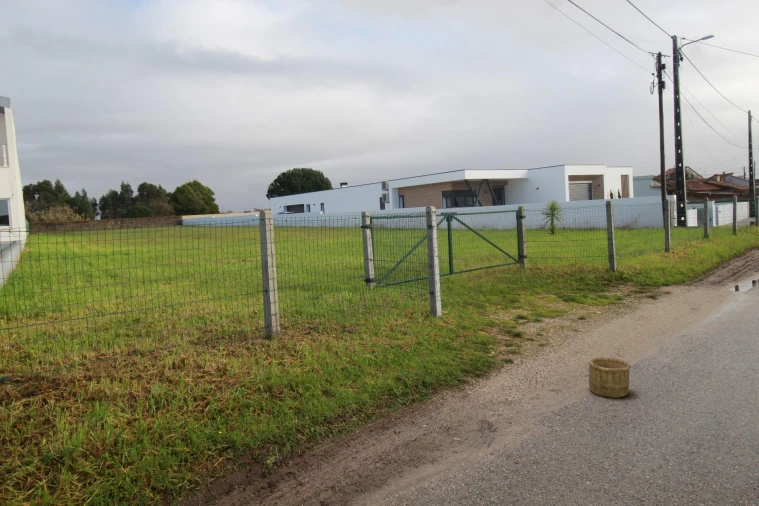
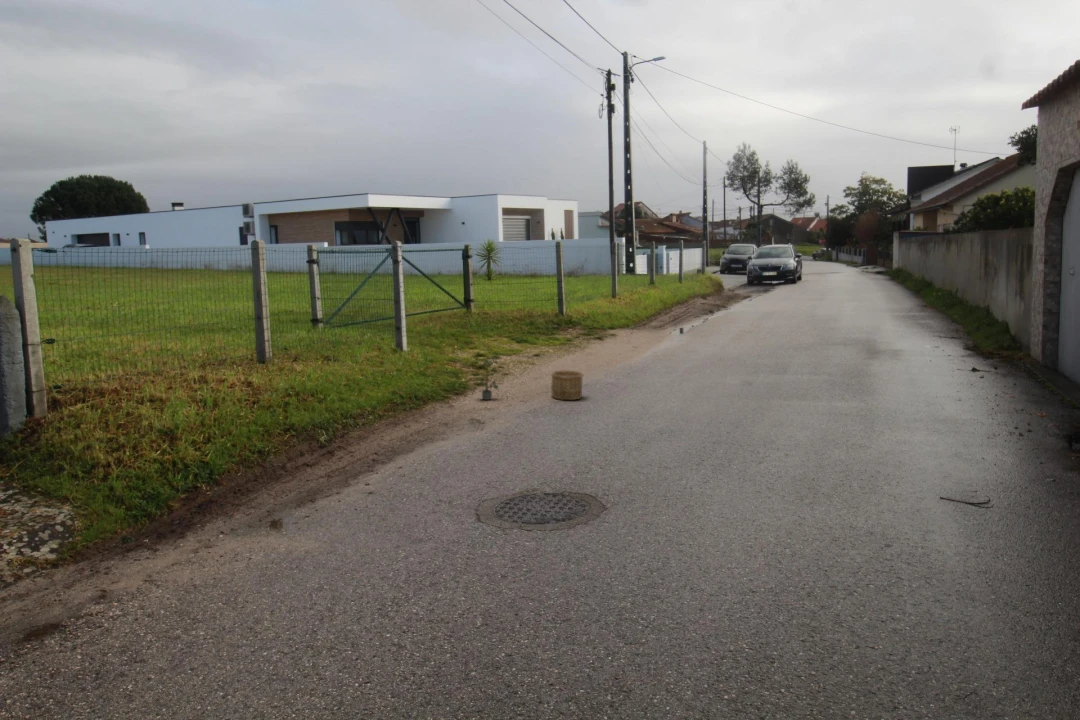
potted plant: none [497,340,527,390] -> present [479,360,498,400]

